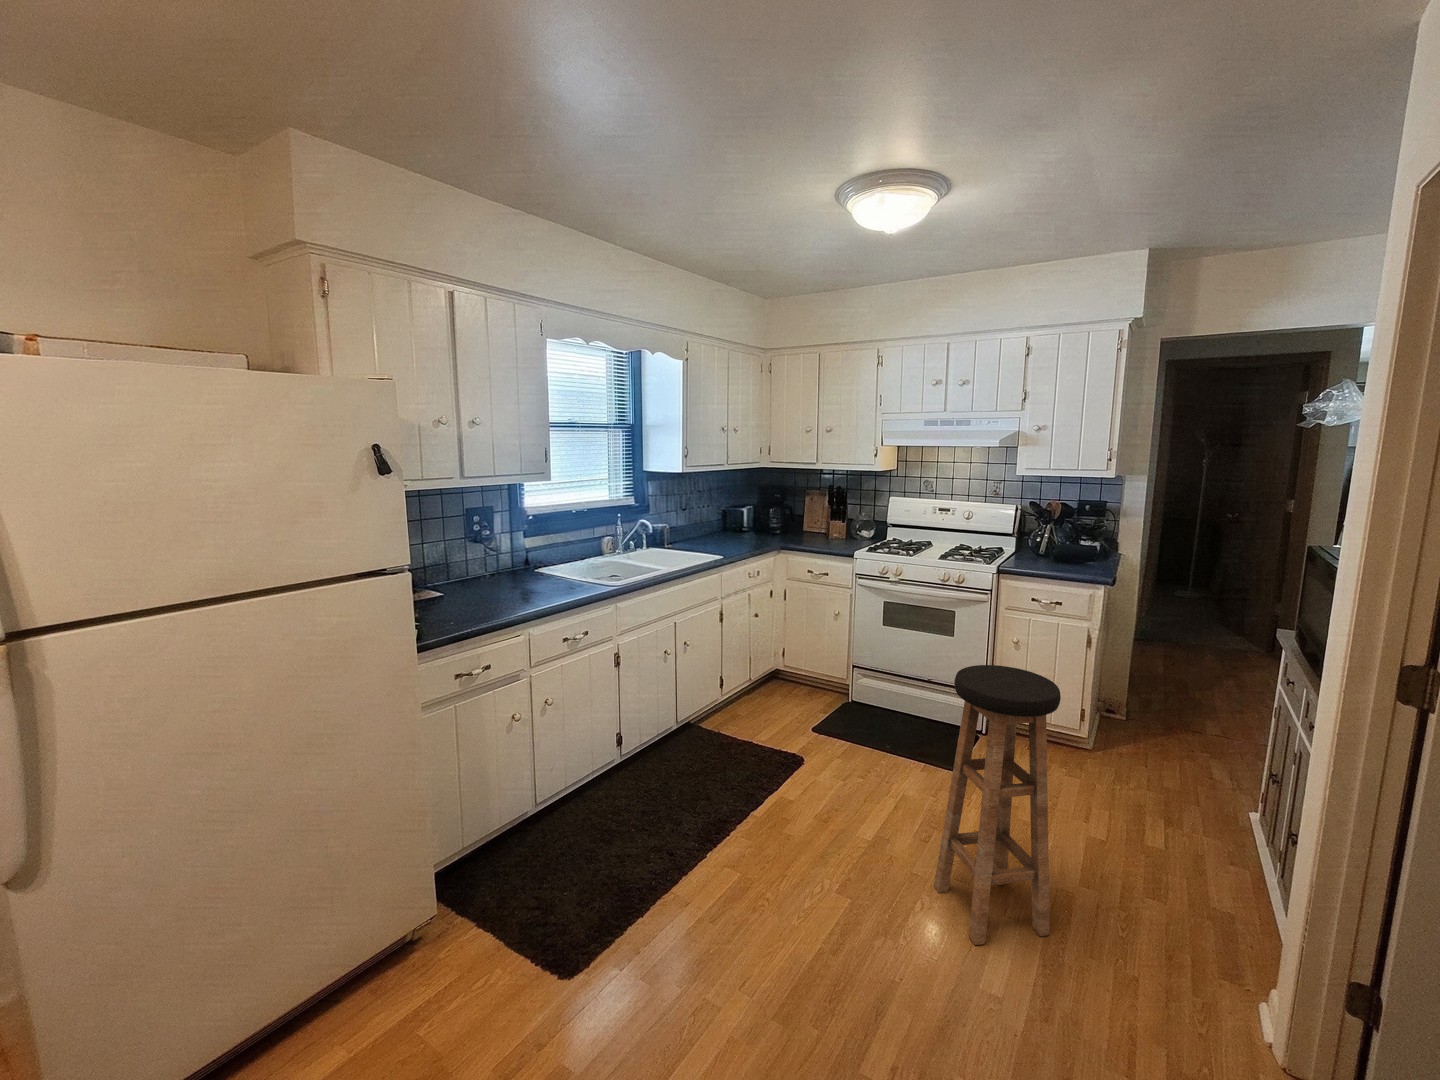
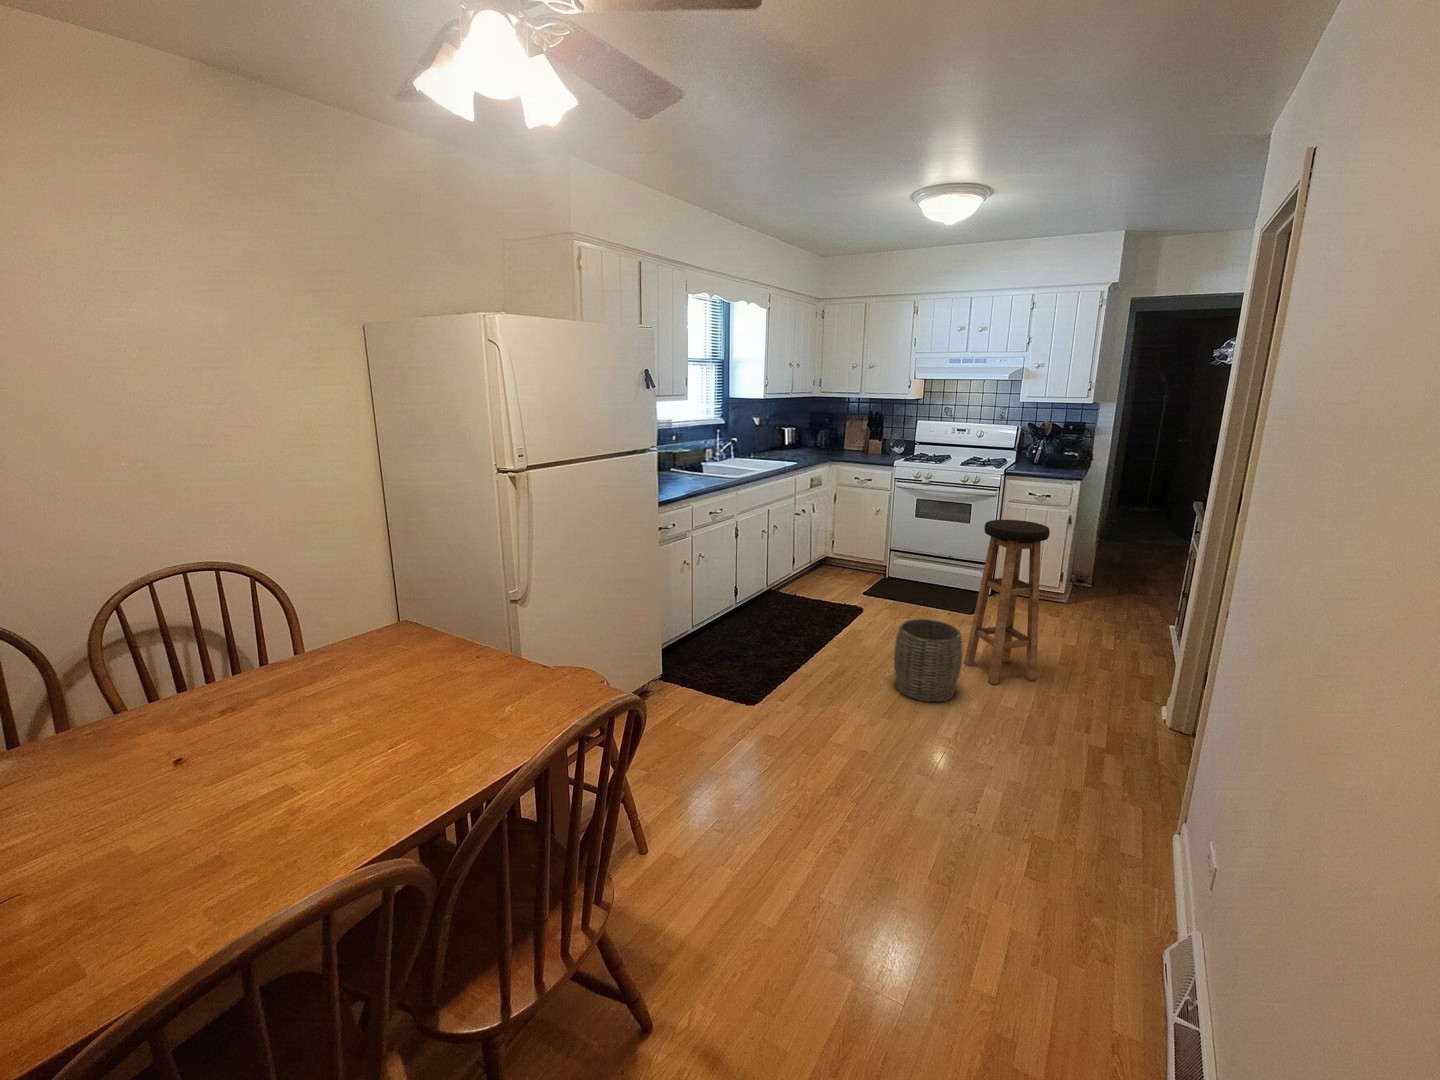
woven basket: none [809,829,918,995] -> present [894,619,963,702]

